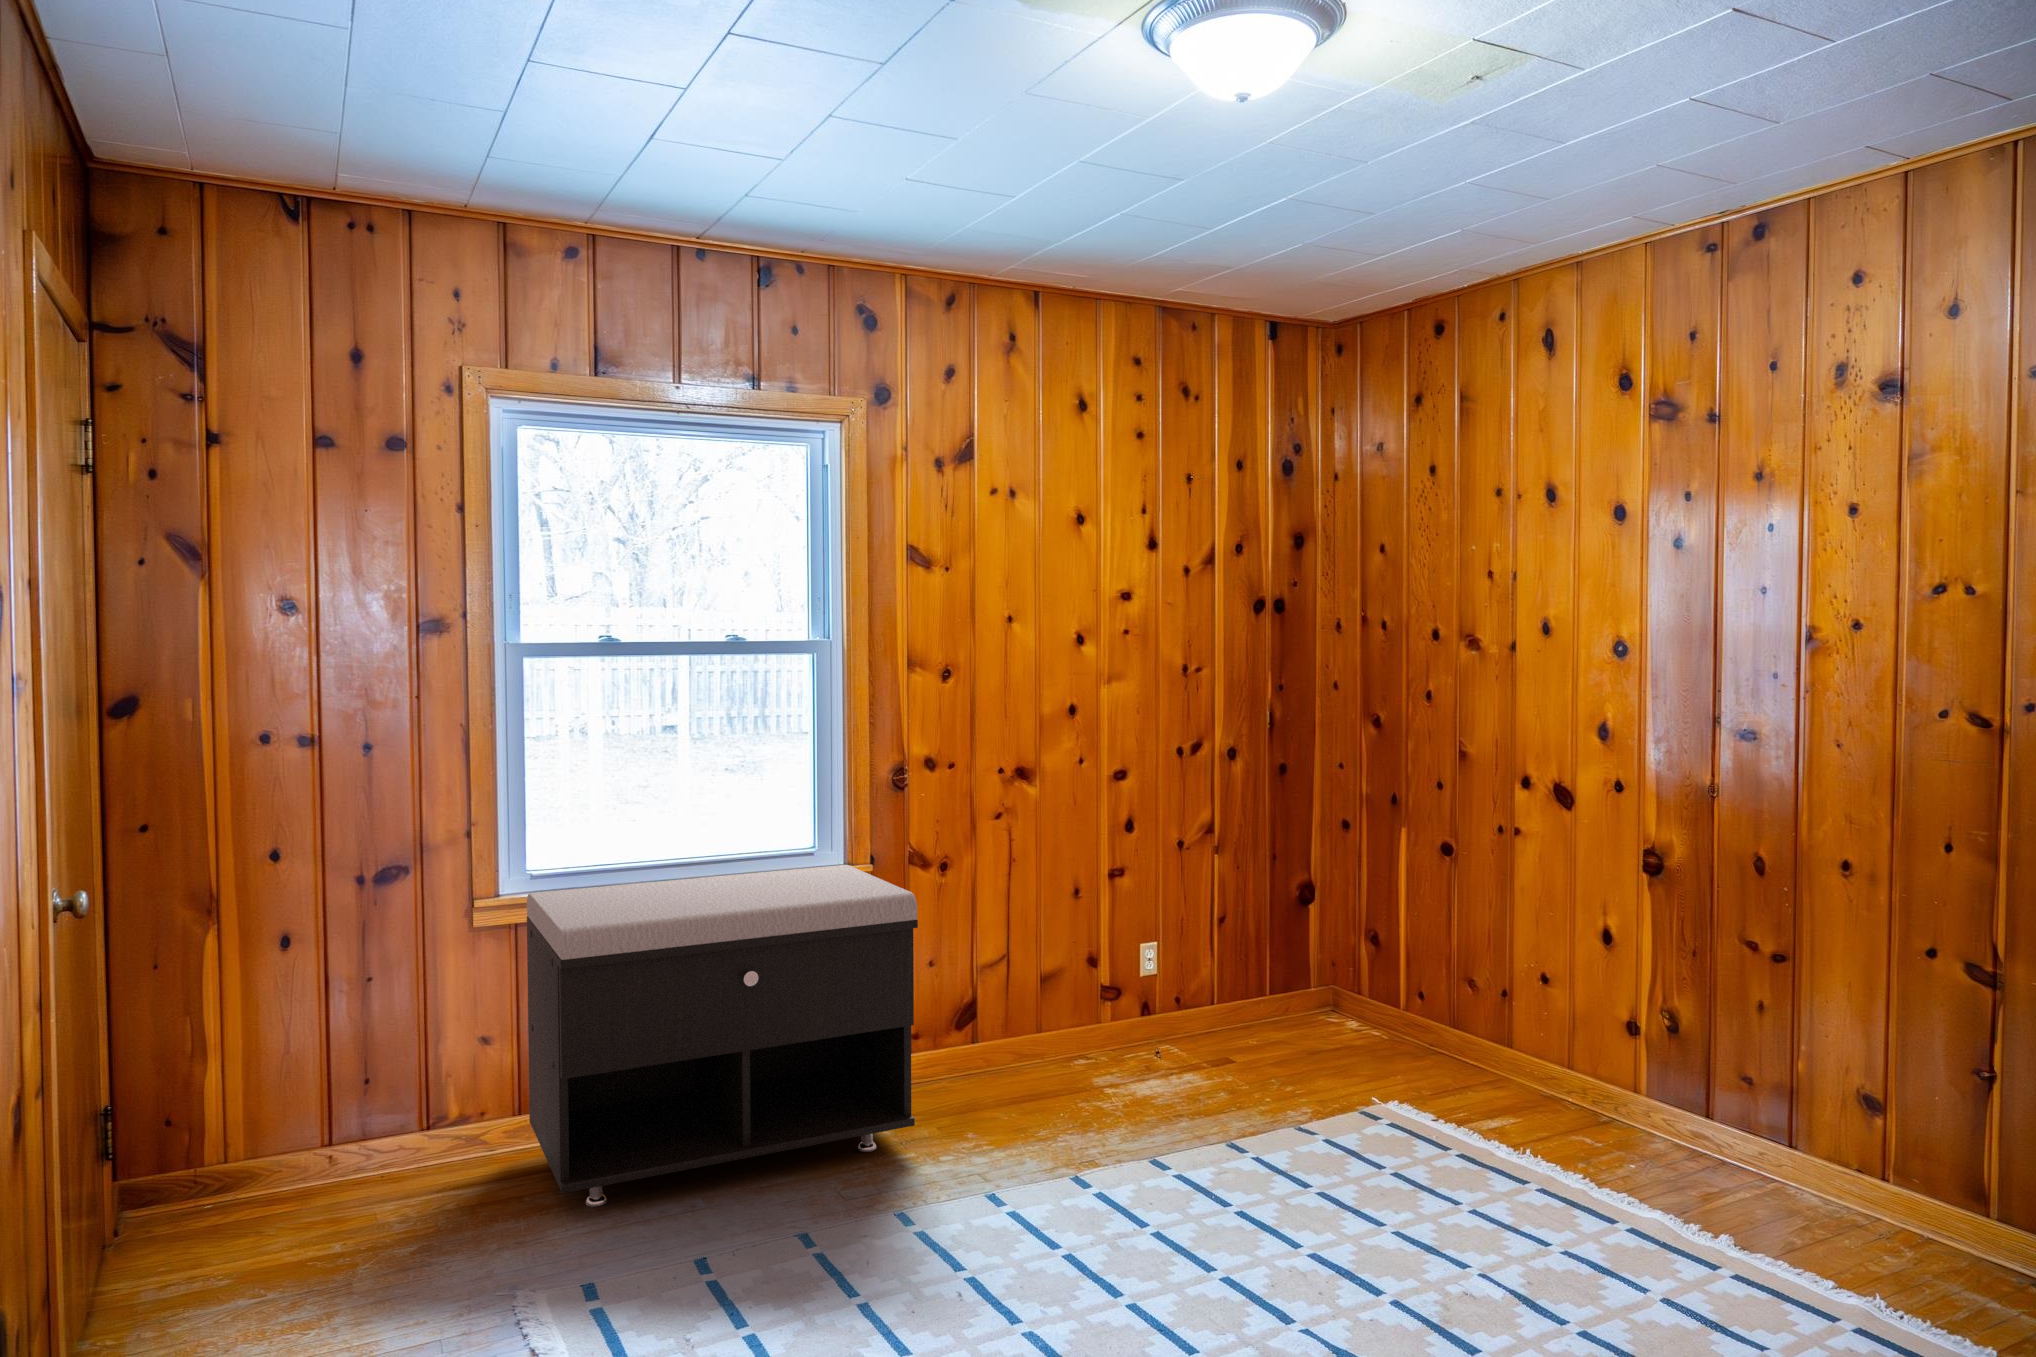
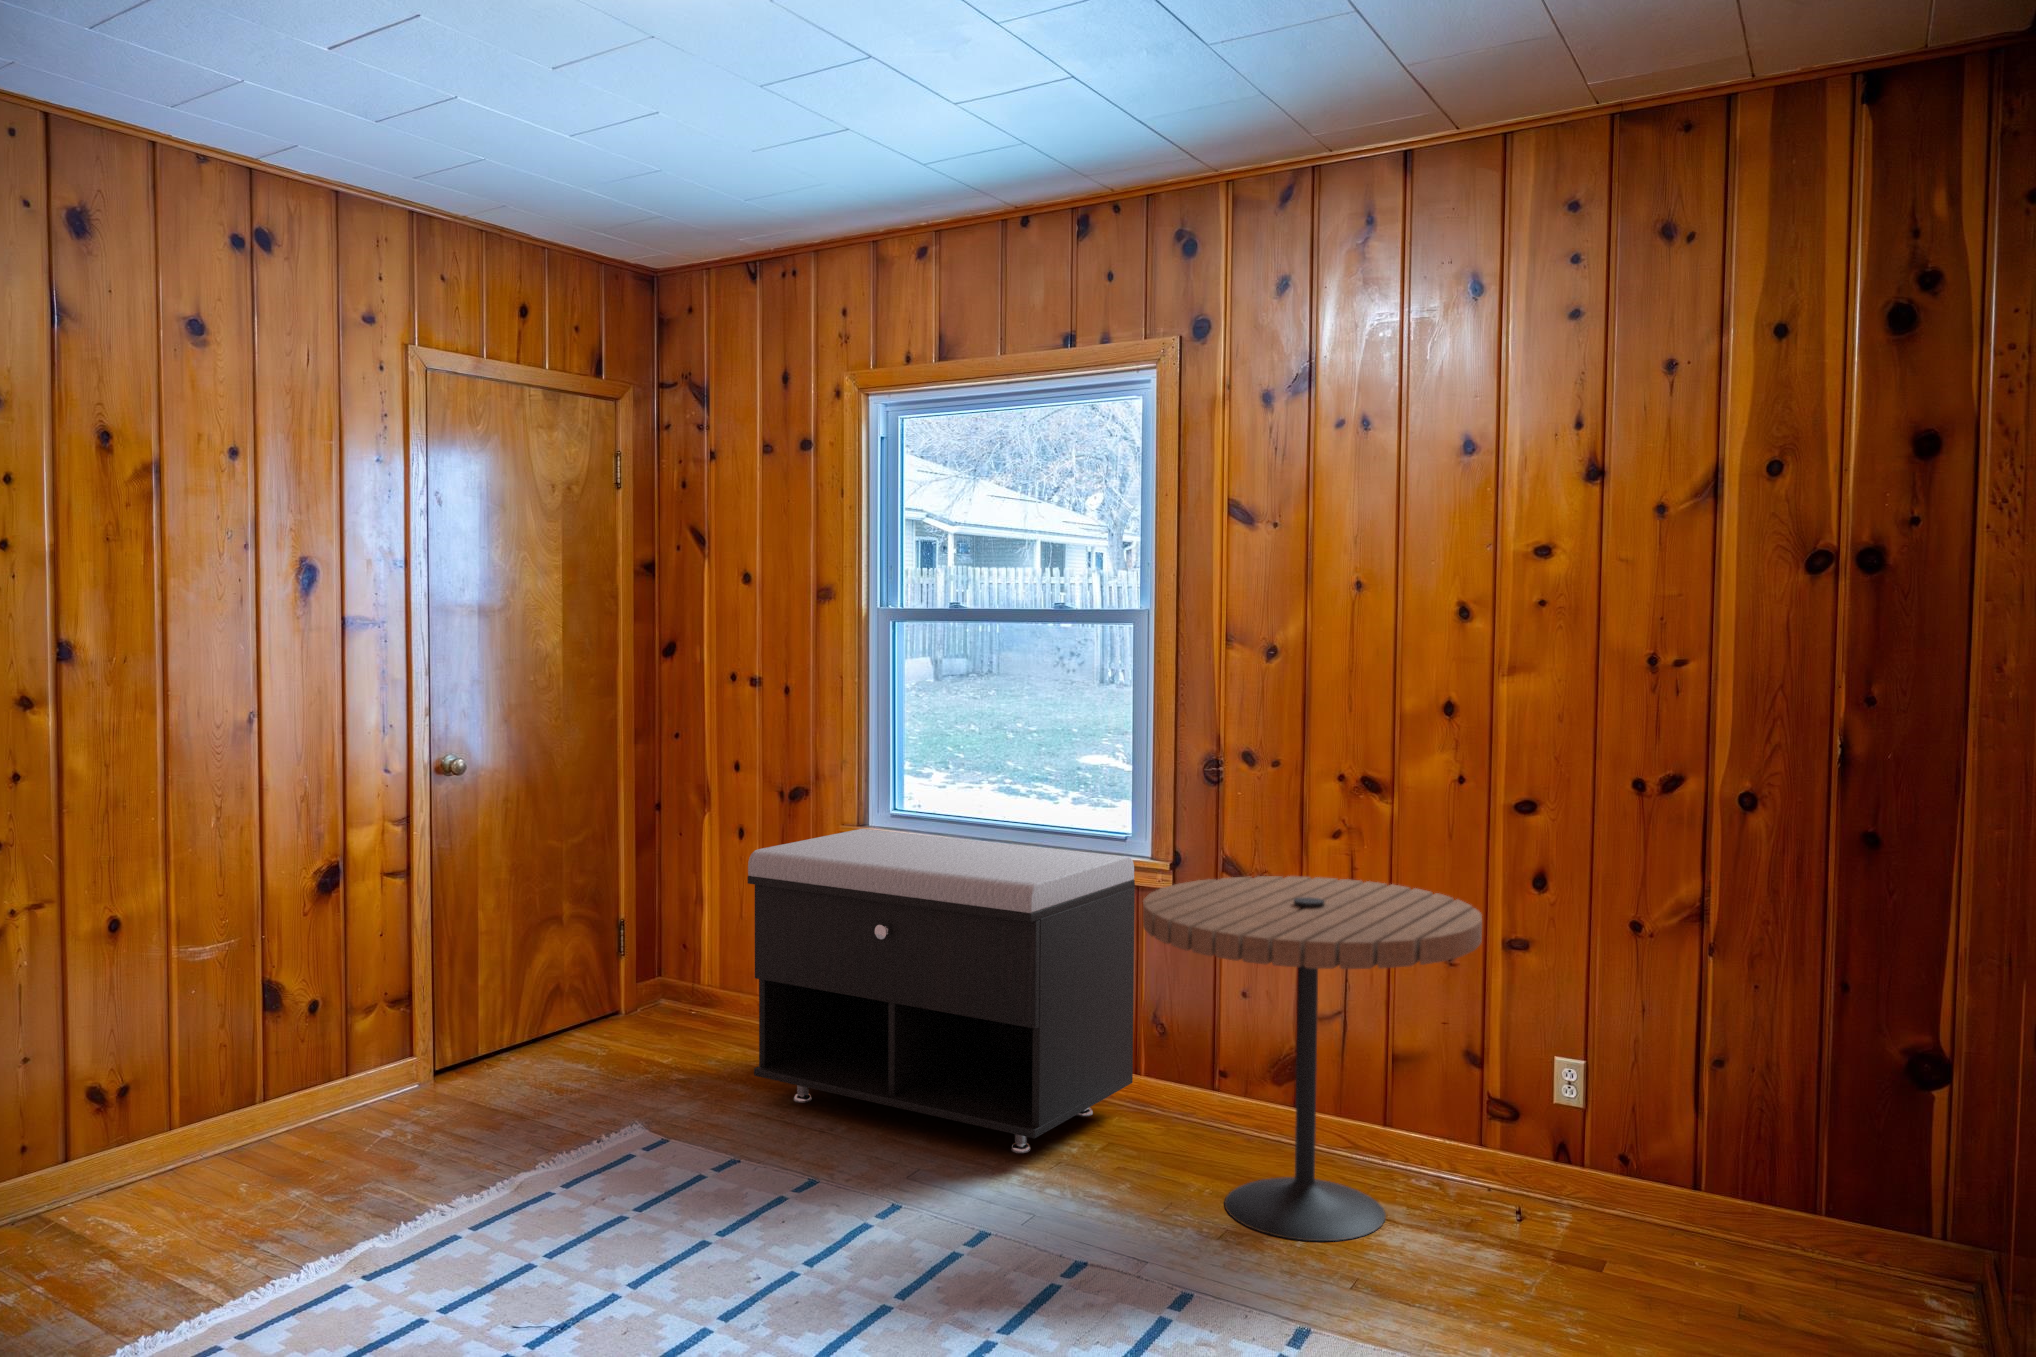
side table: none [966,845,1221,1121] -> present [1143,876,1482,1241]

